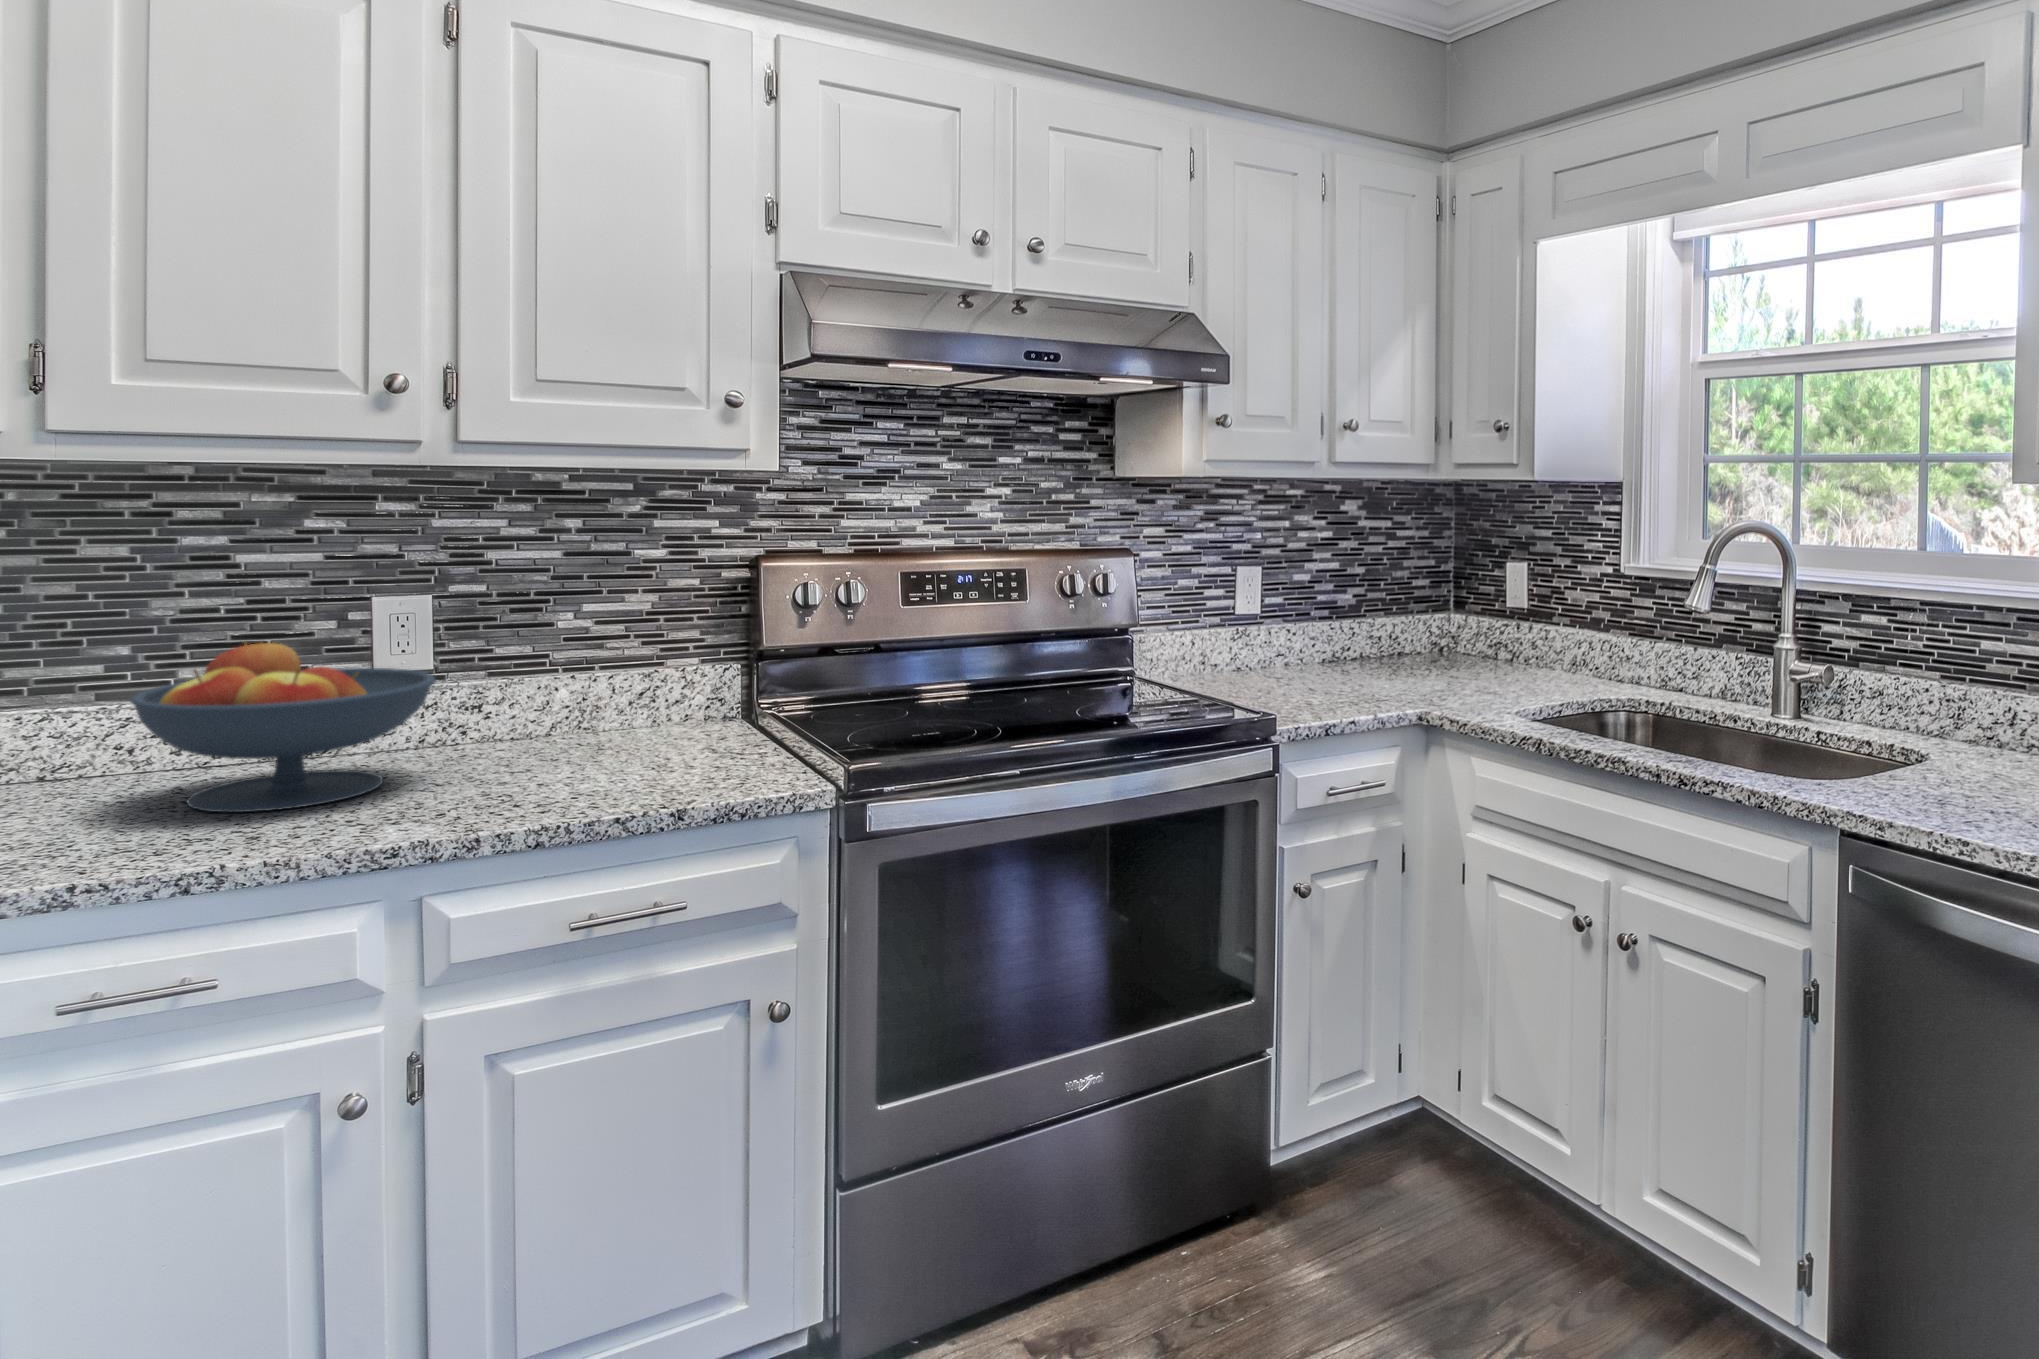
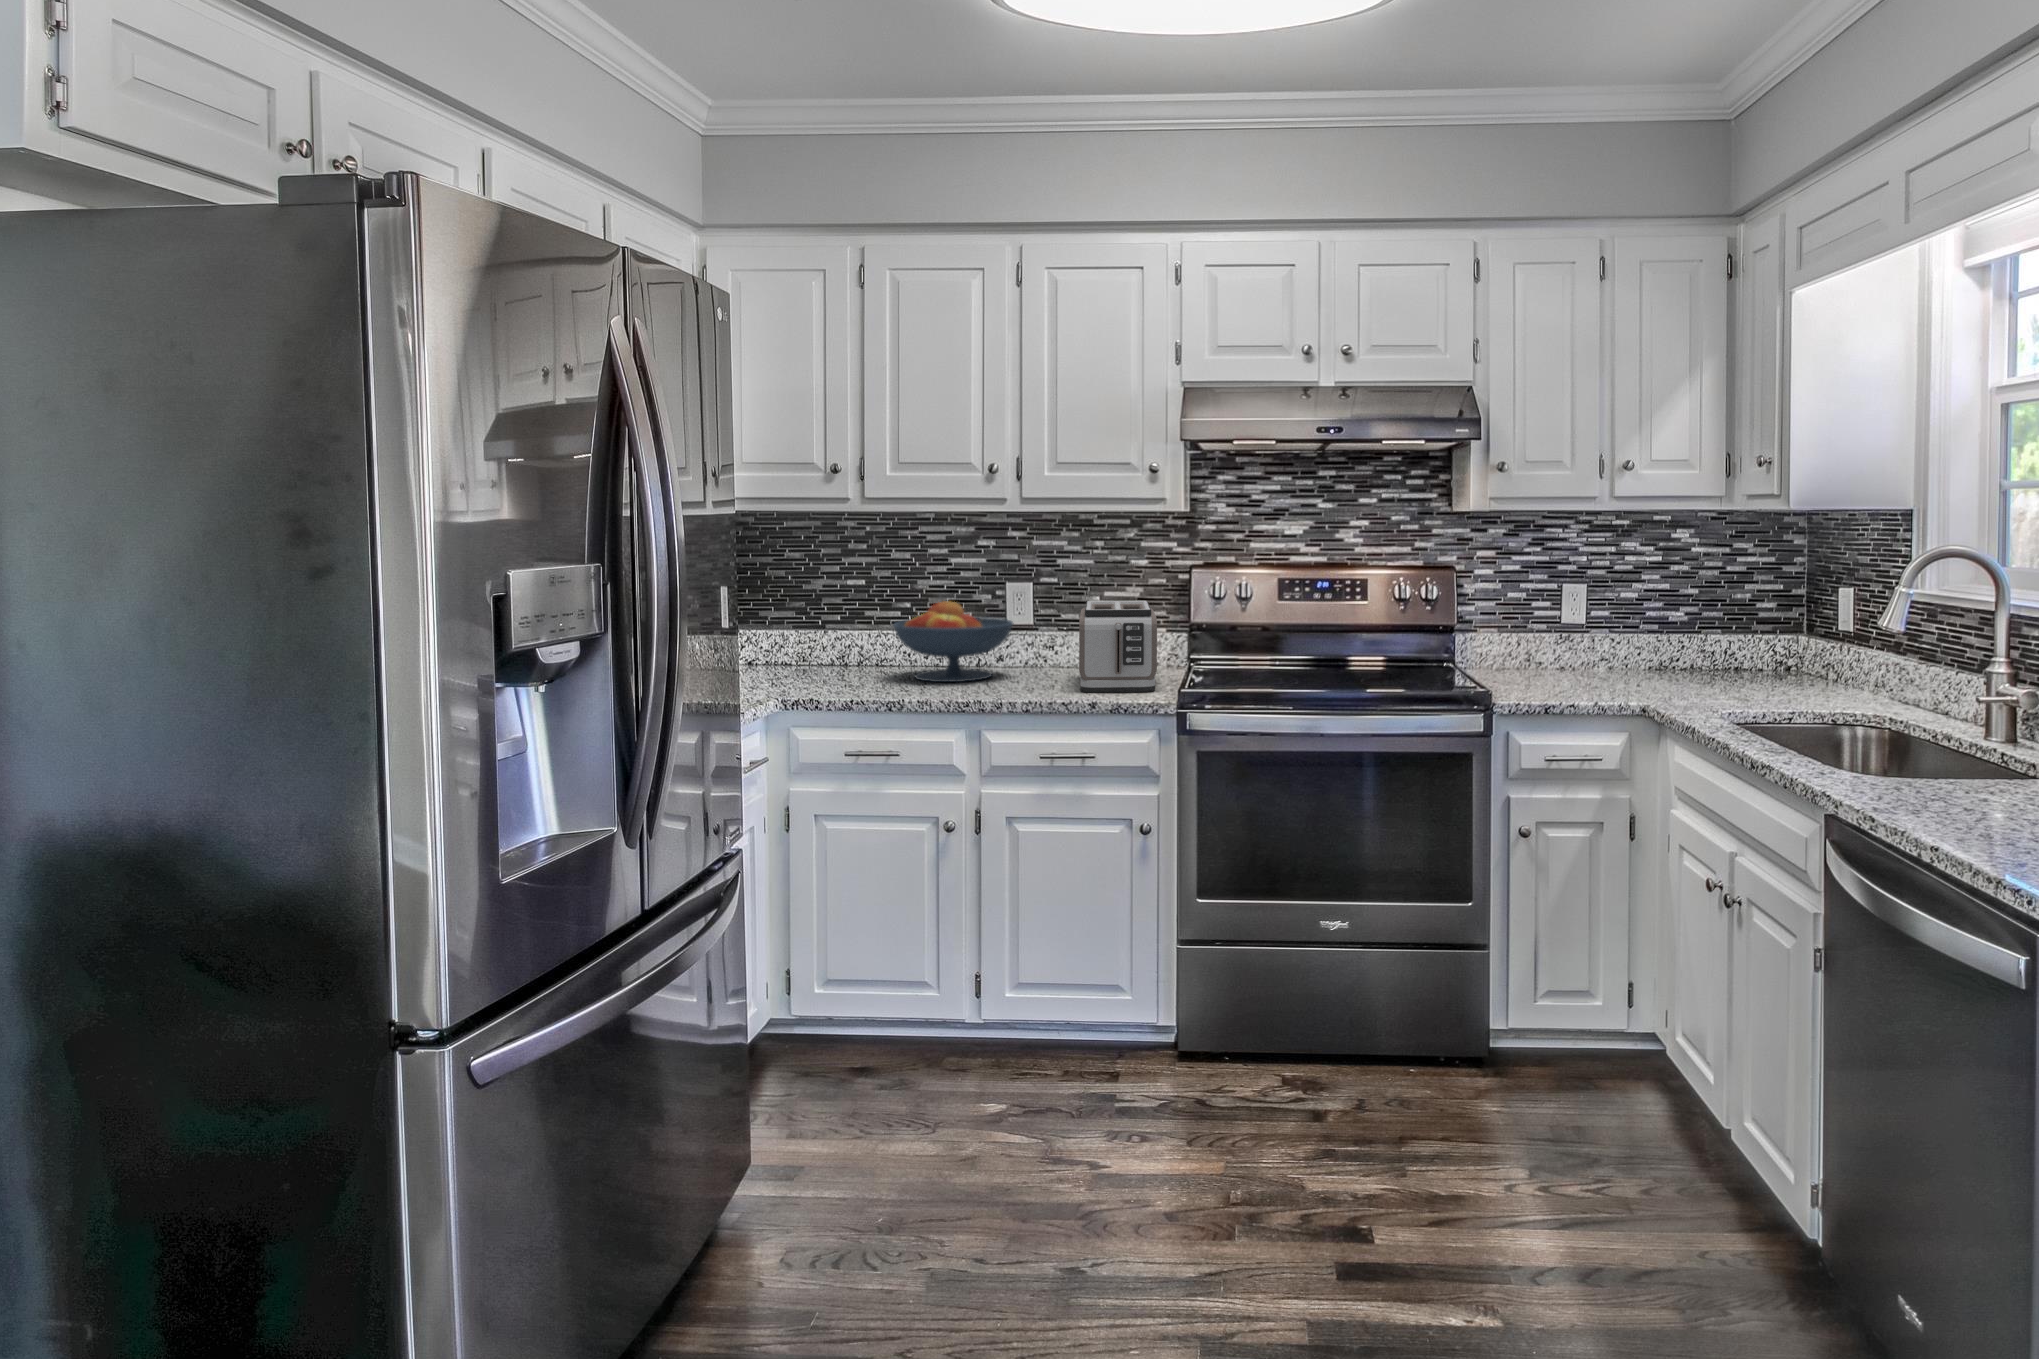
toaster: none [578,619,780,793] -> present [1079,601,1157,693]

